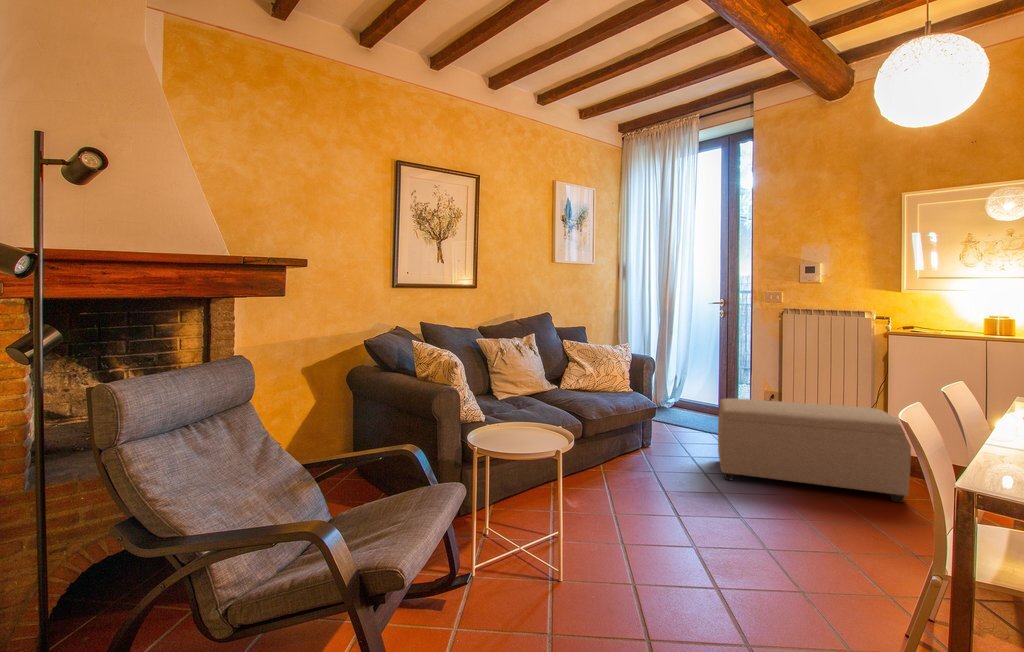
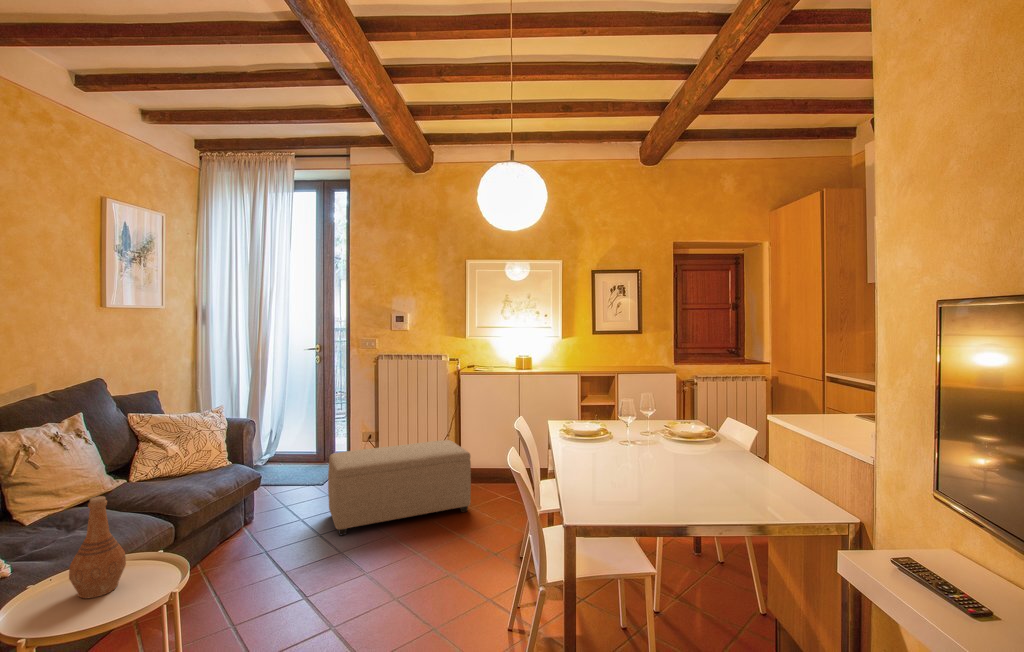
vase: none [500,370,532,443] -> present [69,496,126,599]

